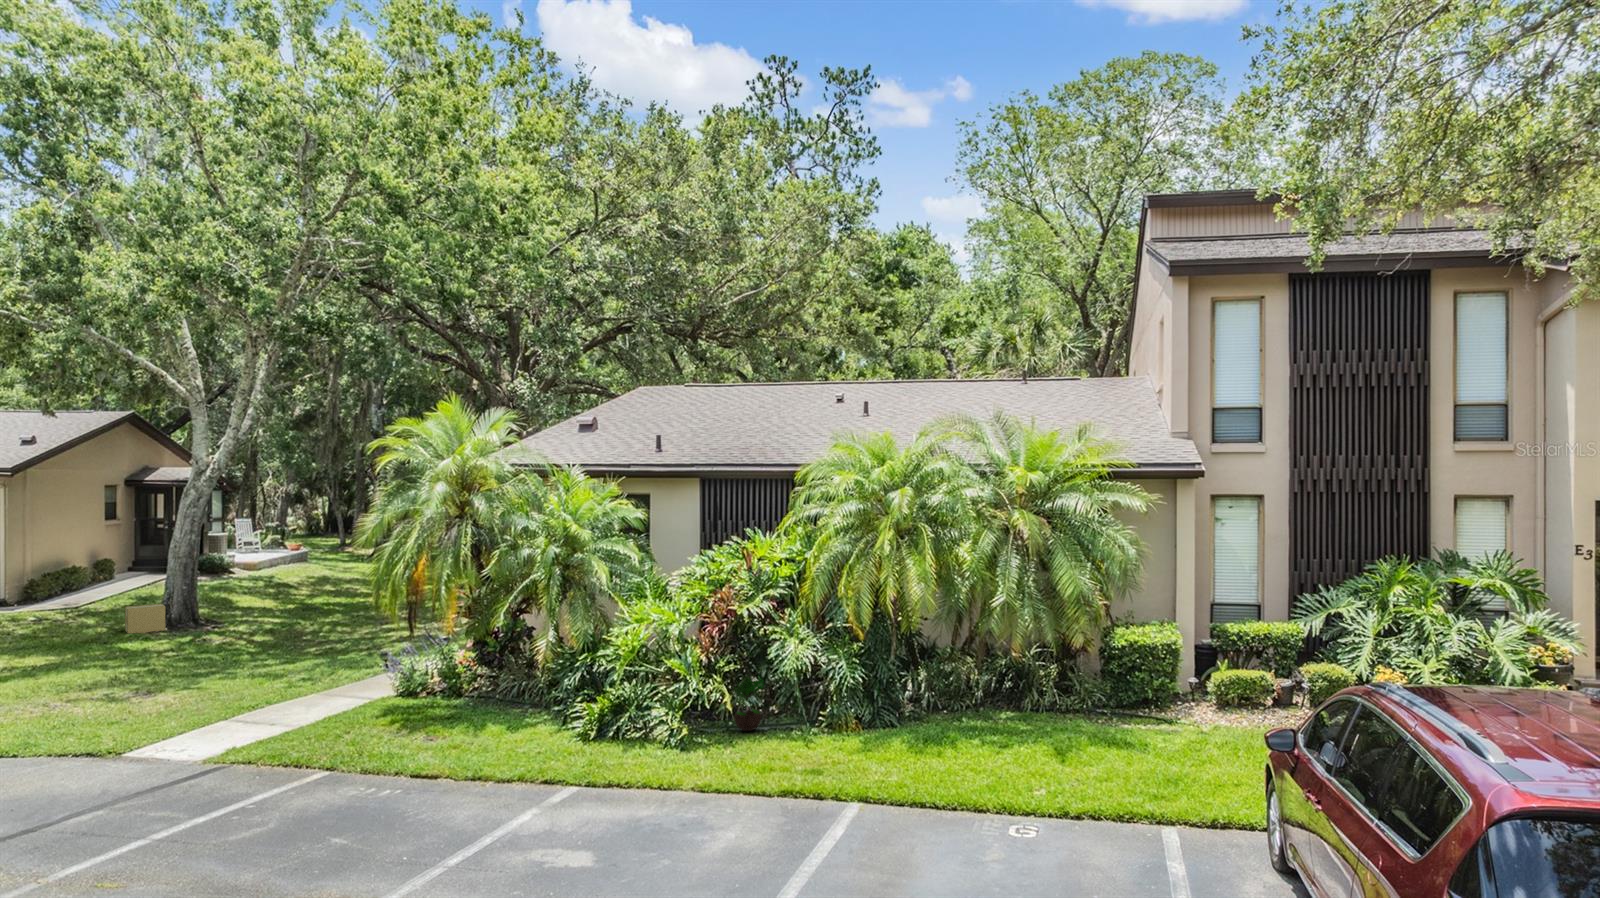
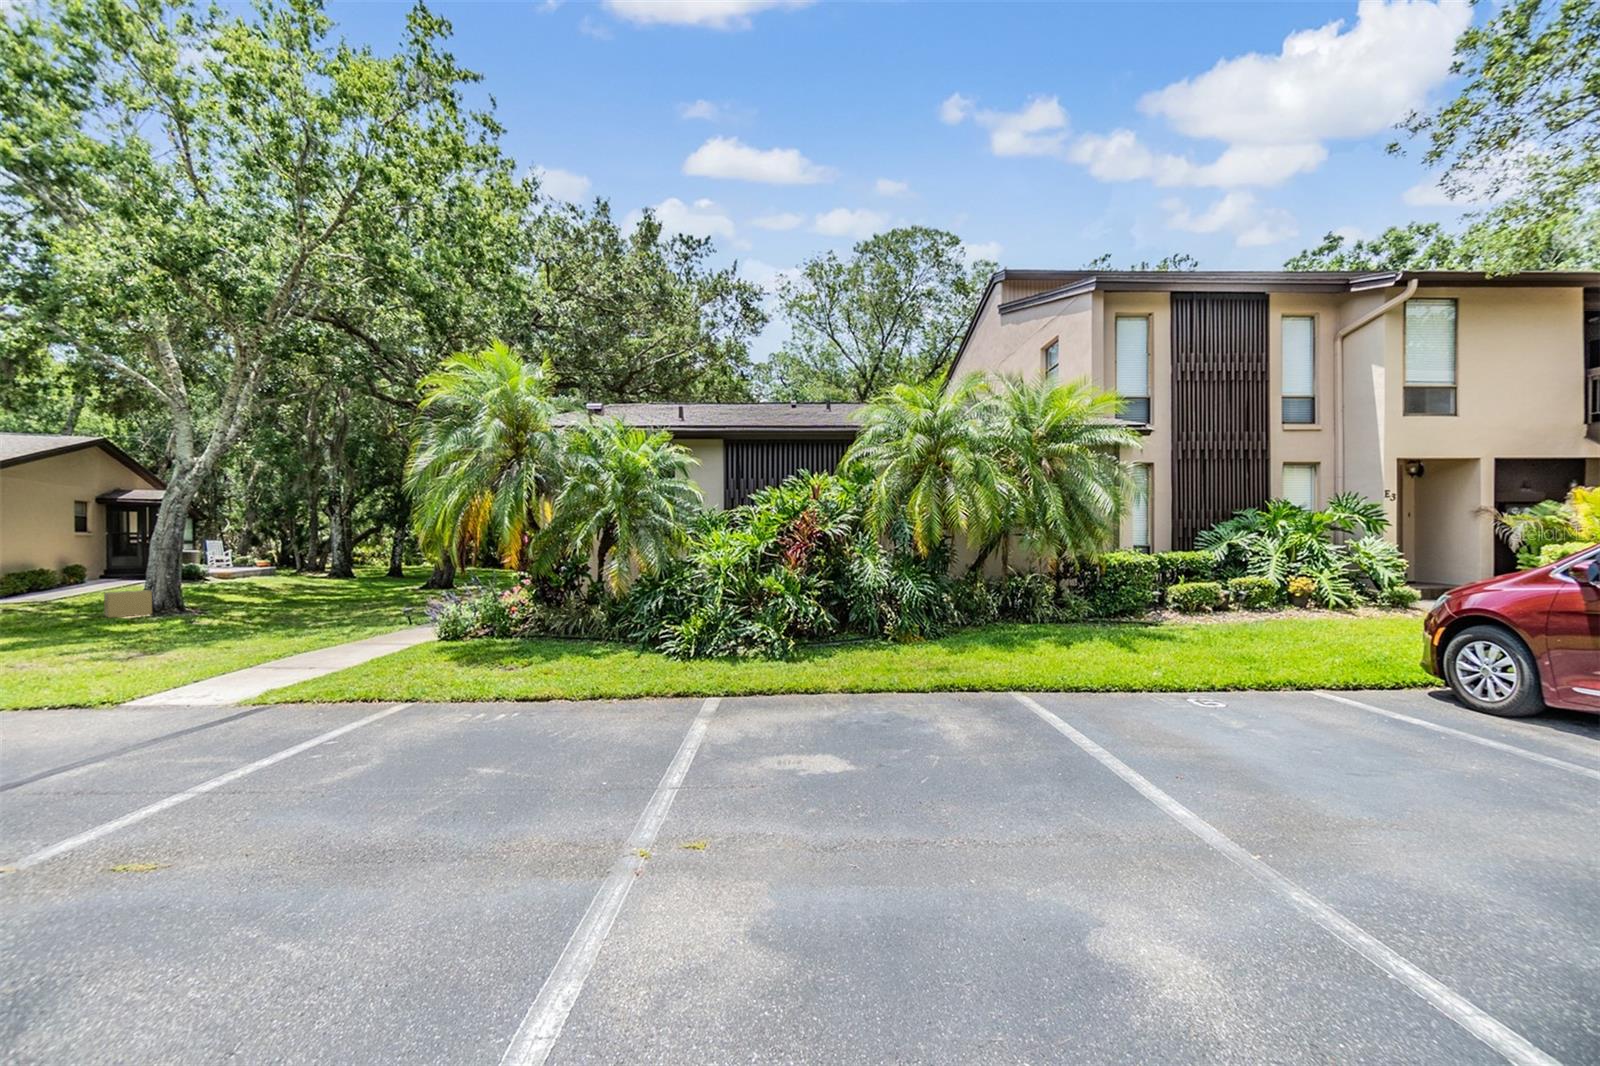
potted tree: present [733,677,761,731] -> none [809,594,840,650]

